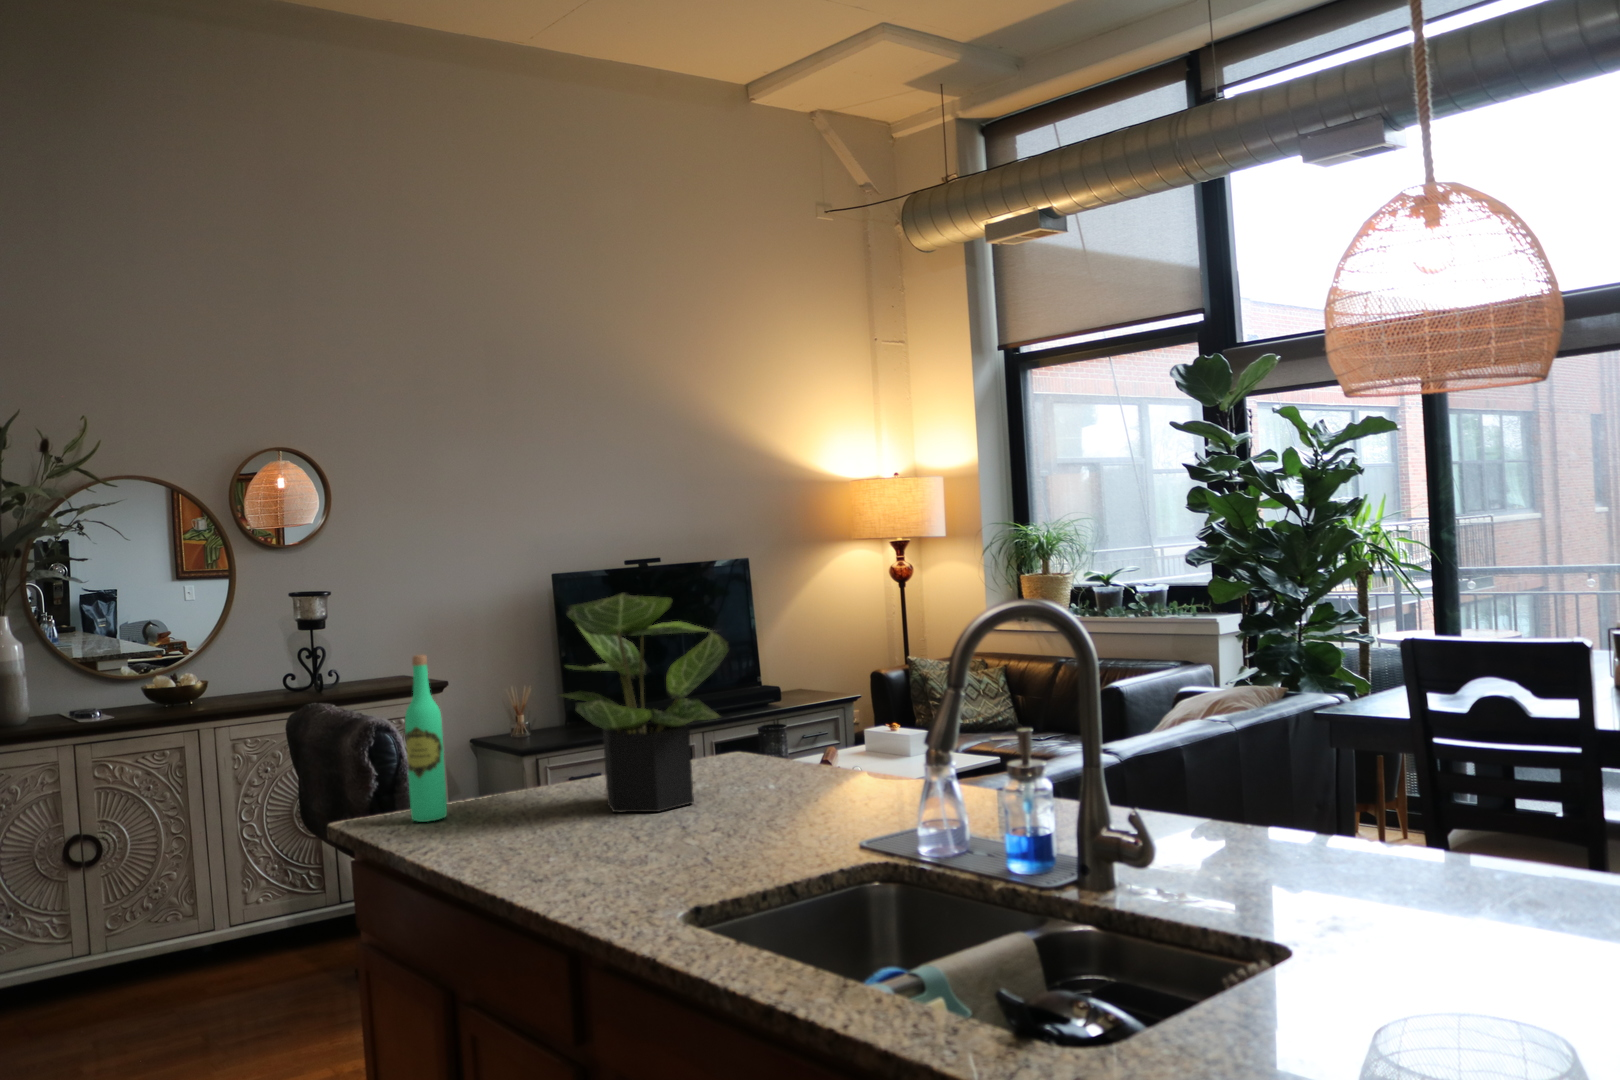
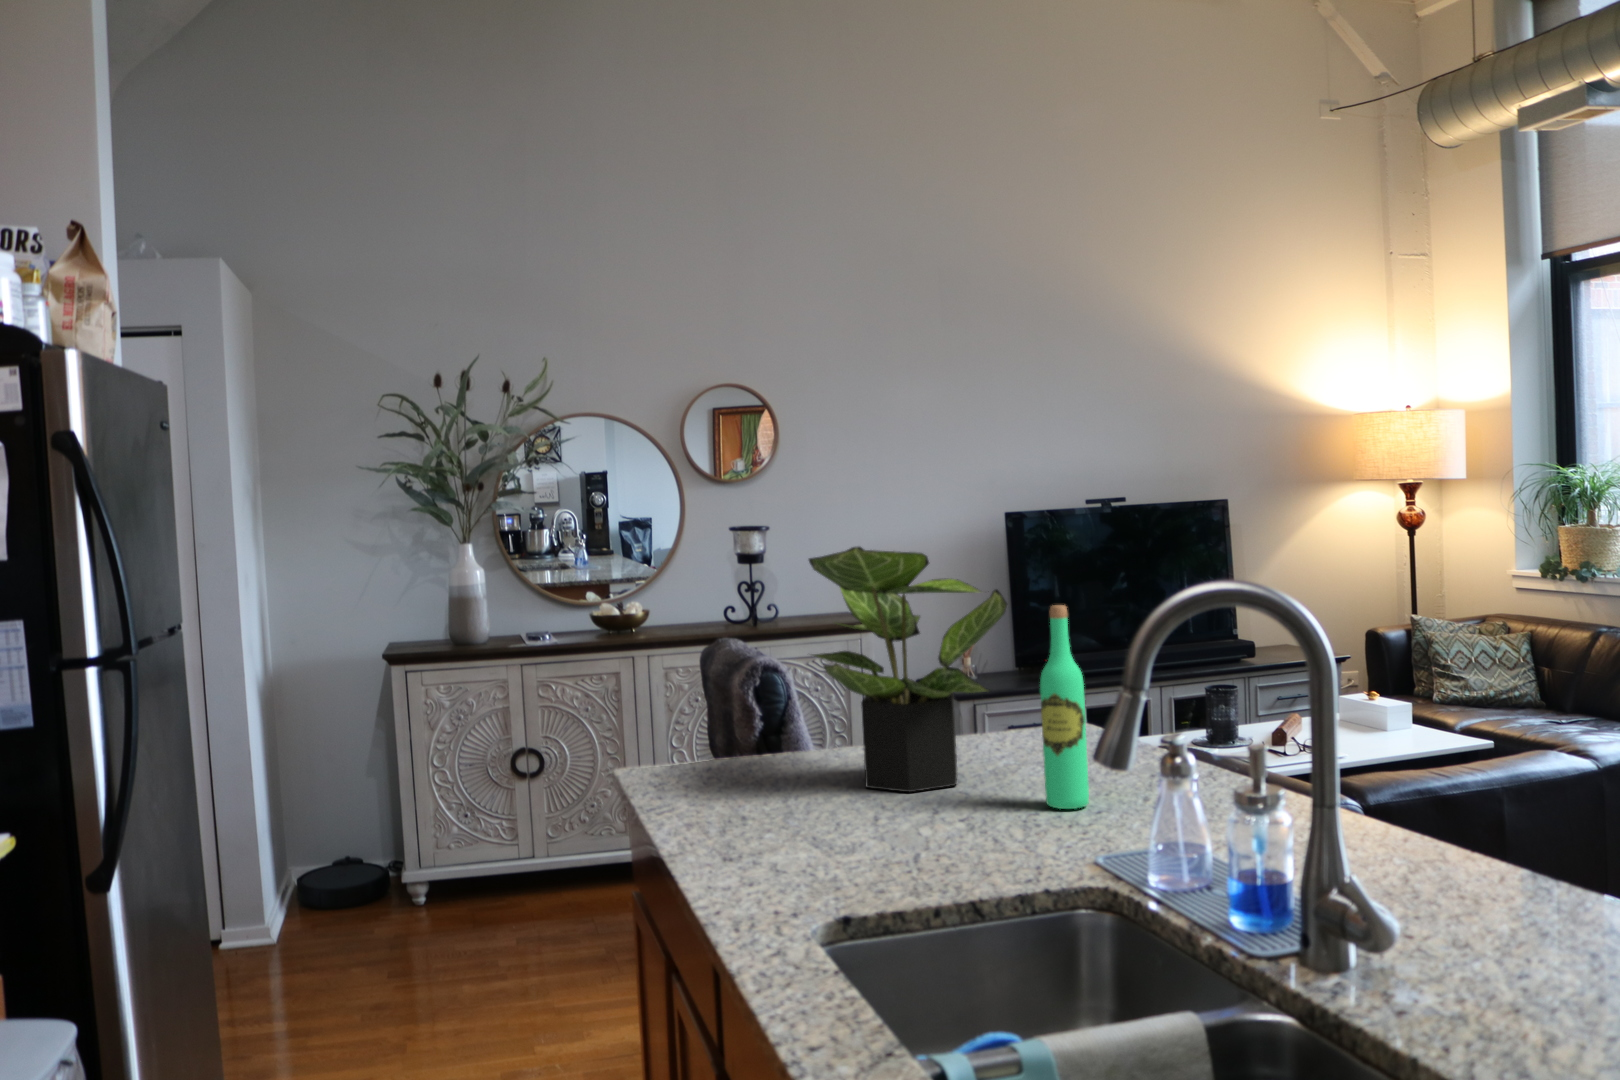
wine bottle: present [405,654,447,822] -> present [1040,605,1089,809]

